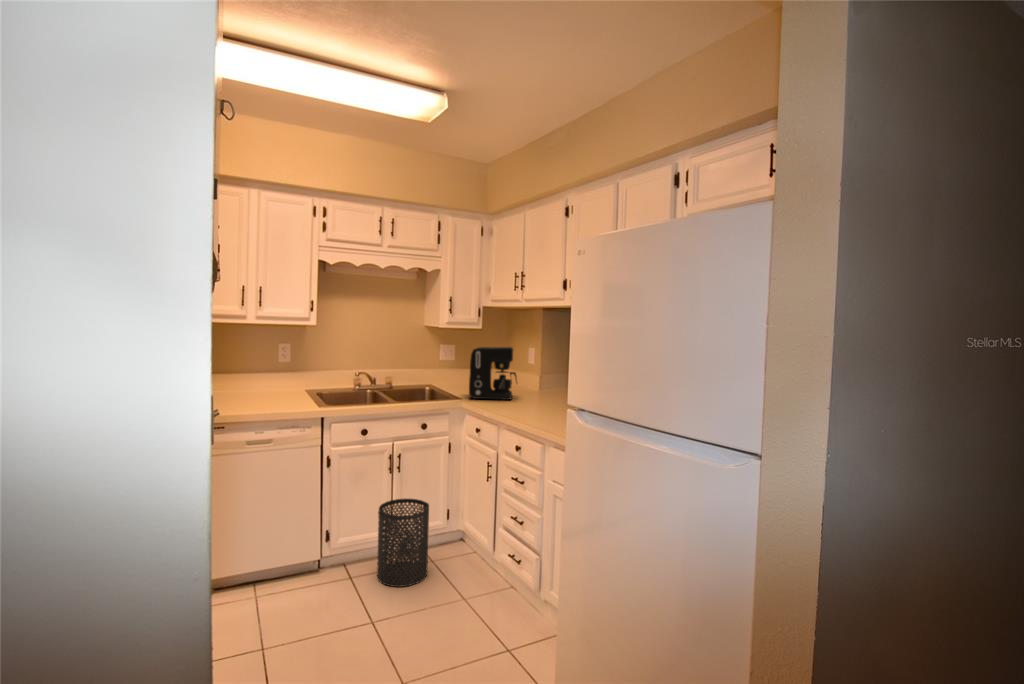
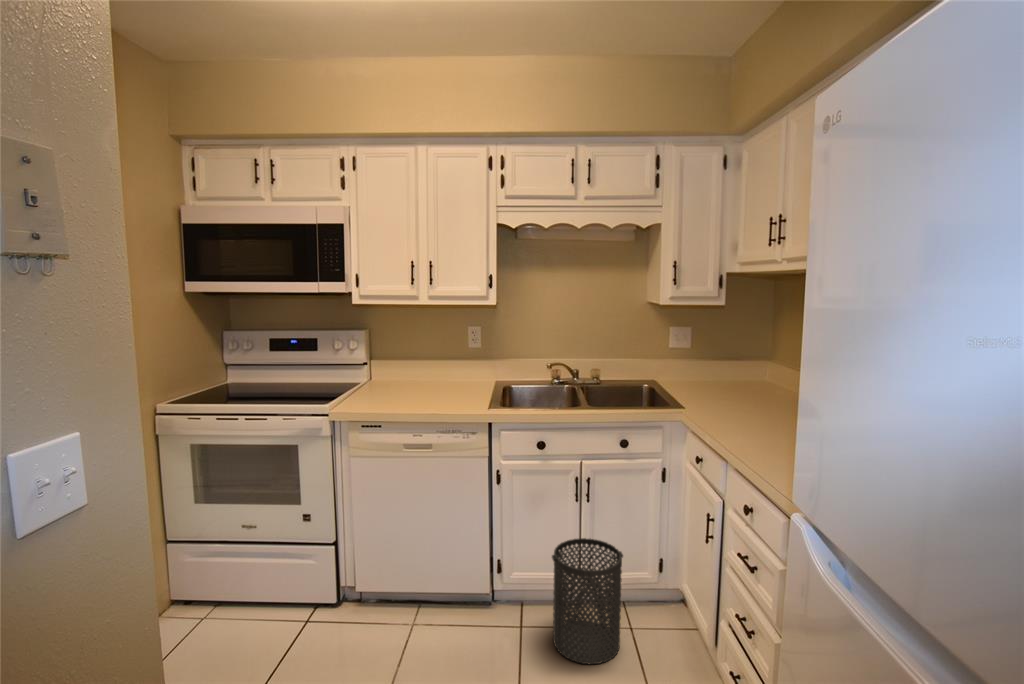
coffee maker: present [469,347,517,400] -> none [692,333,773,416]

